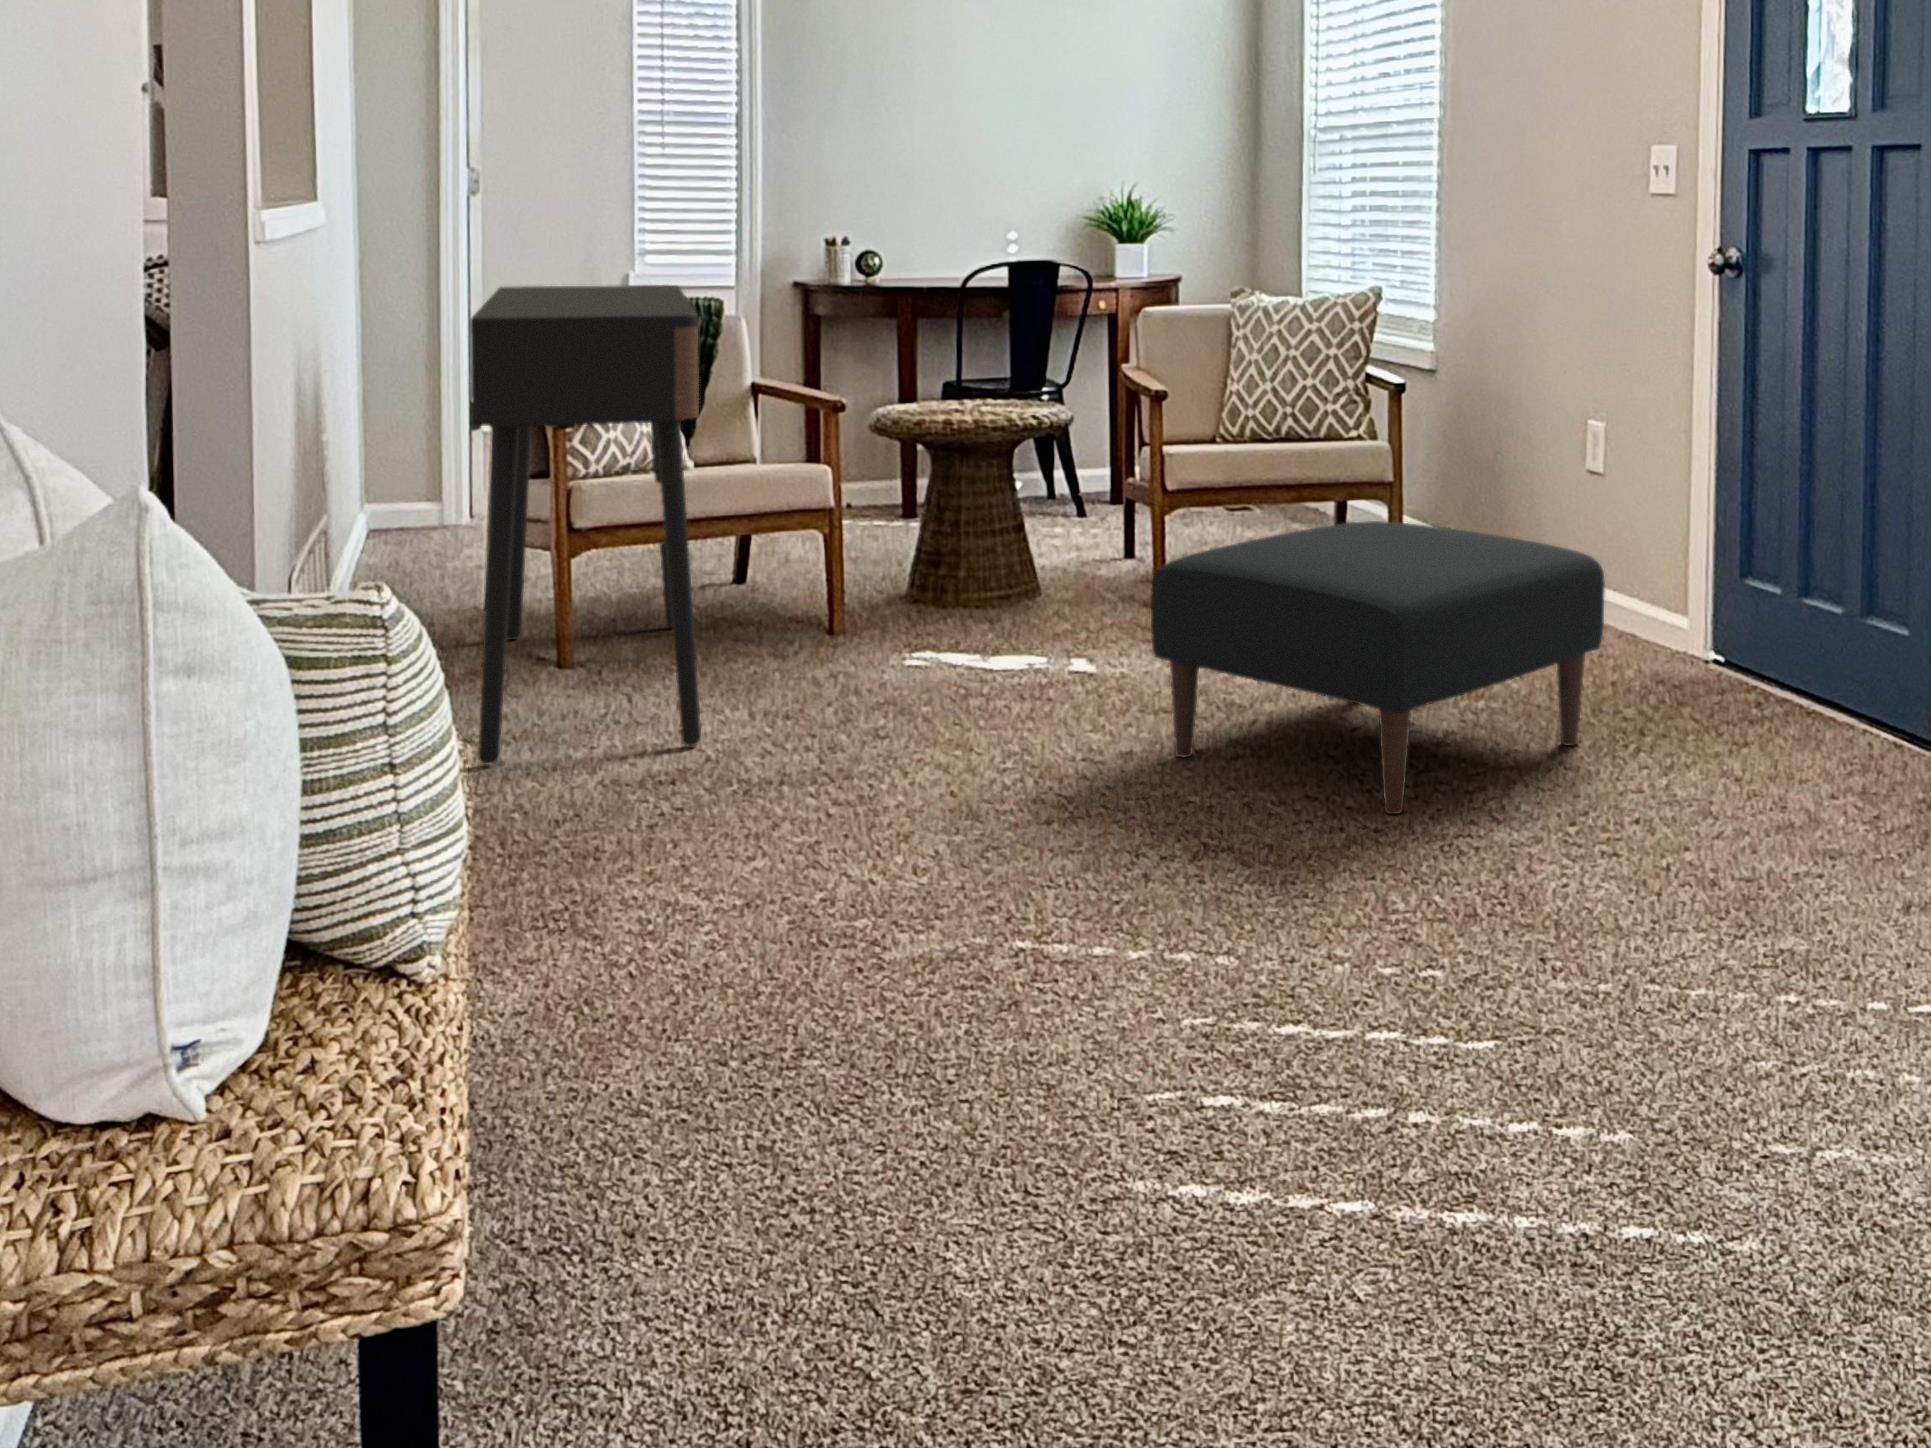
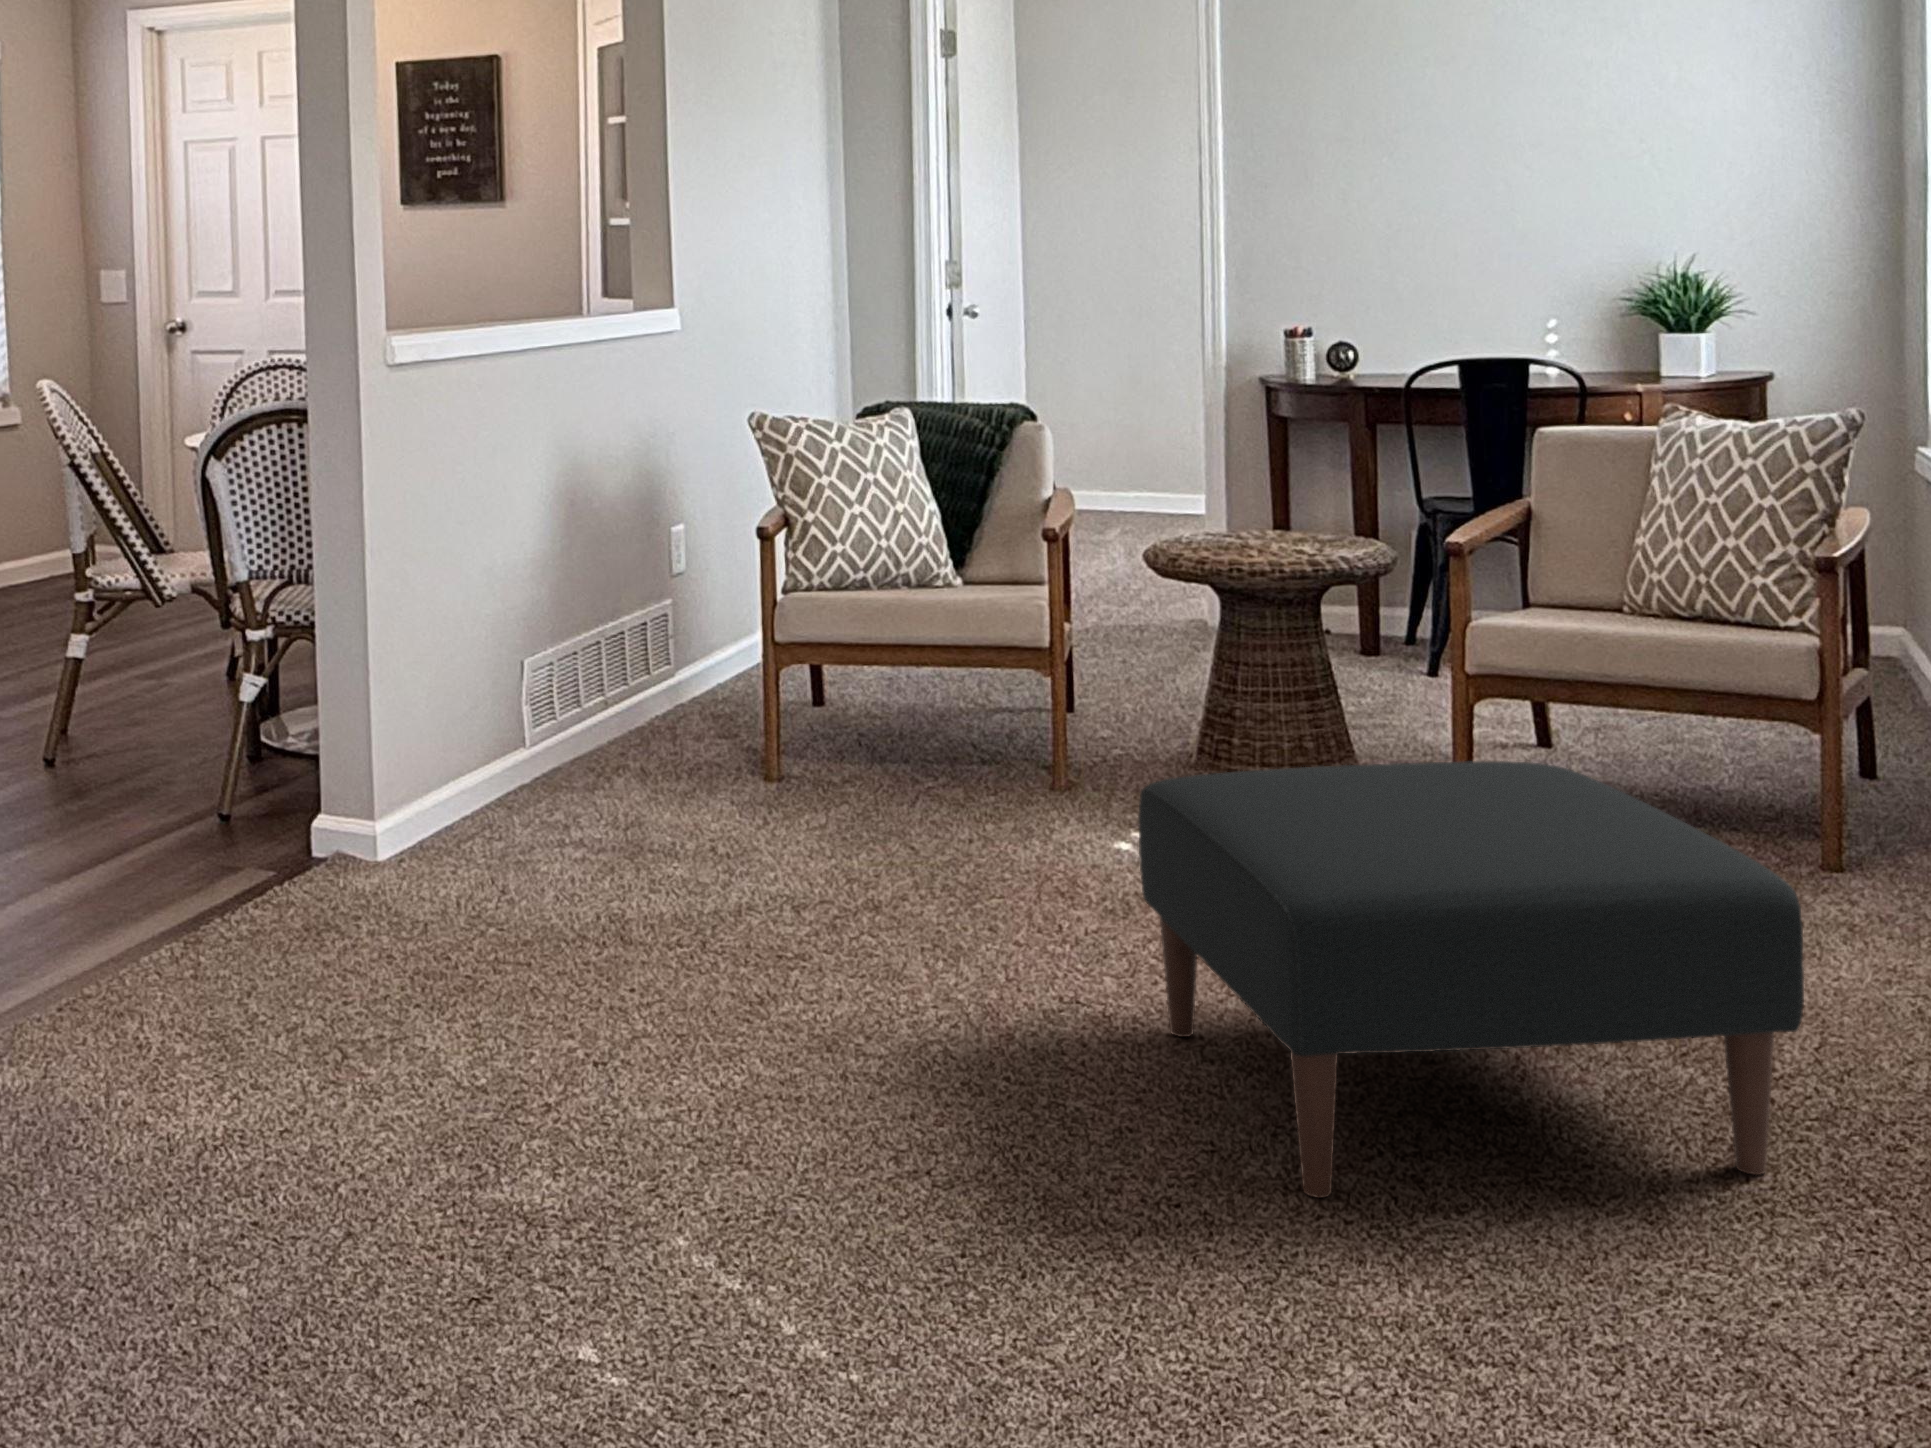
console table: present [470,285,701,764] -> none [545,395,929,892]

